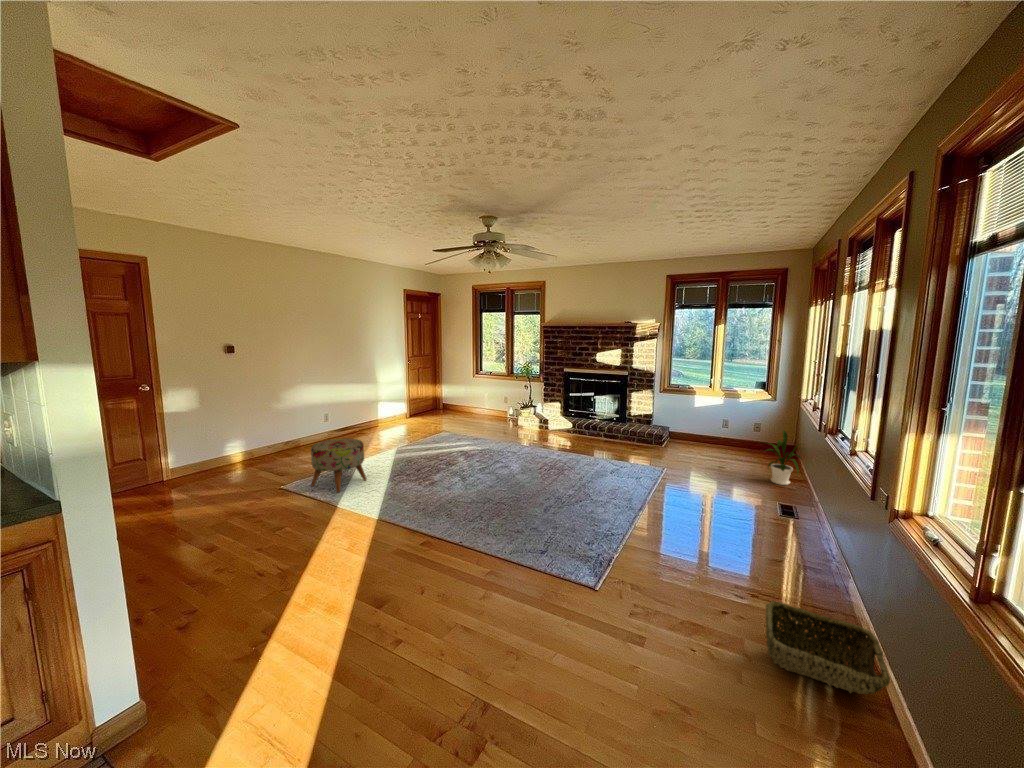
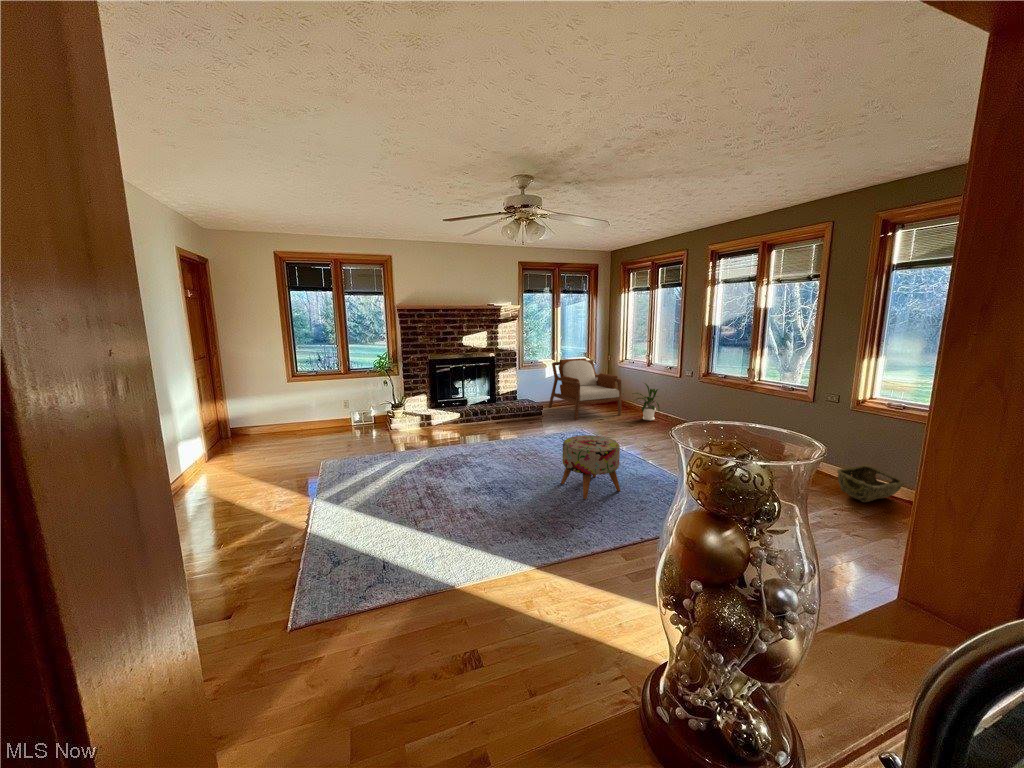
armchair: none [682,388,758,468] -> present [549,358,621,420]
ottoman: present [311,438,366,492] -> present [561,435,620,499]

